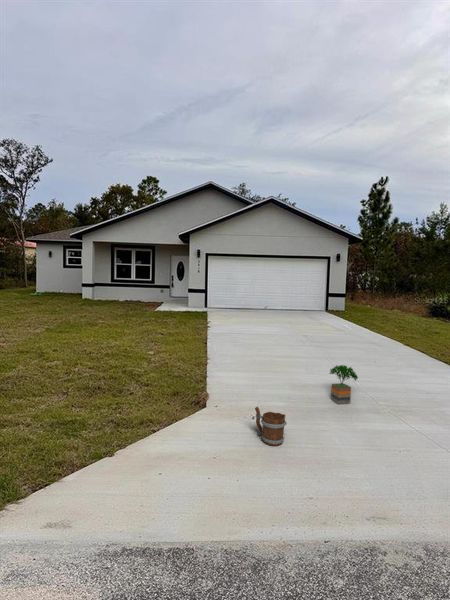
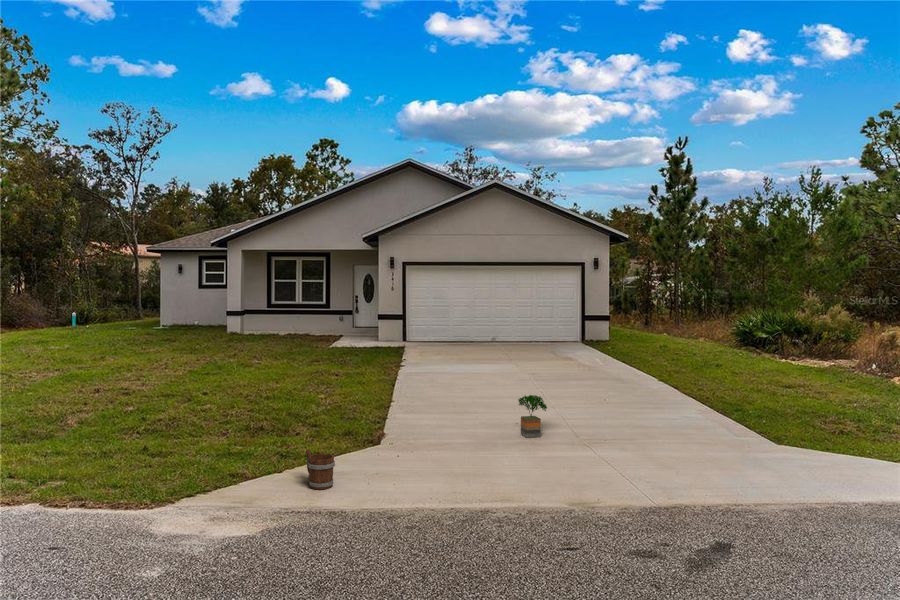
bucket: present [255,407,287,446] -> present [306,449,335,490]

